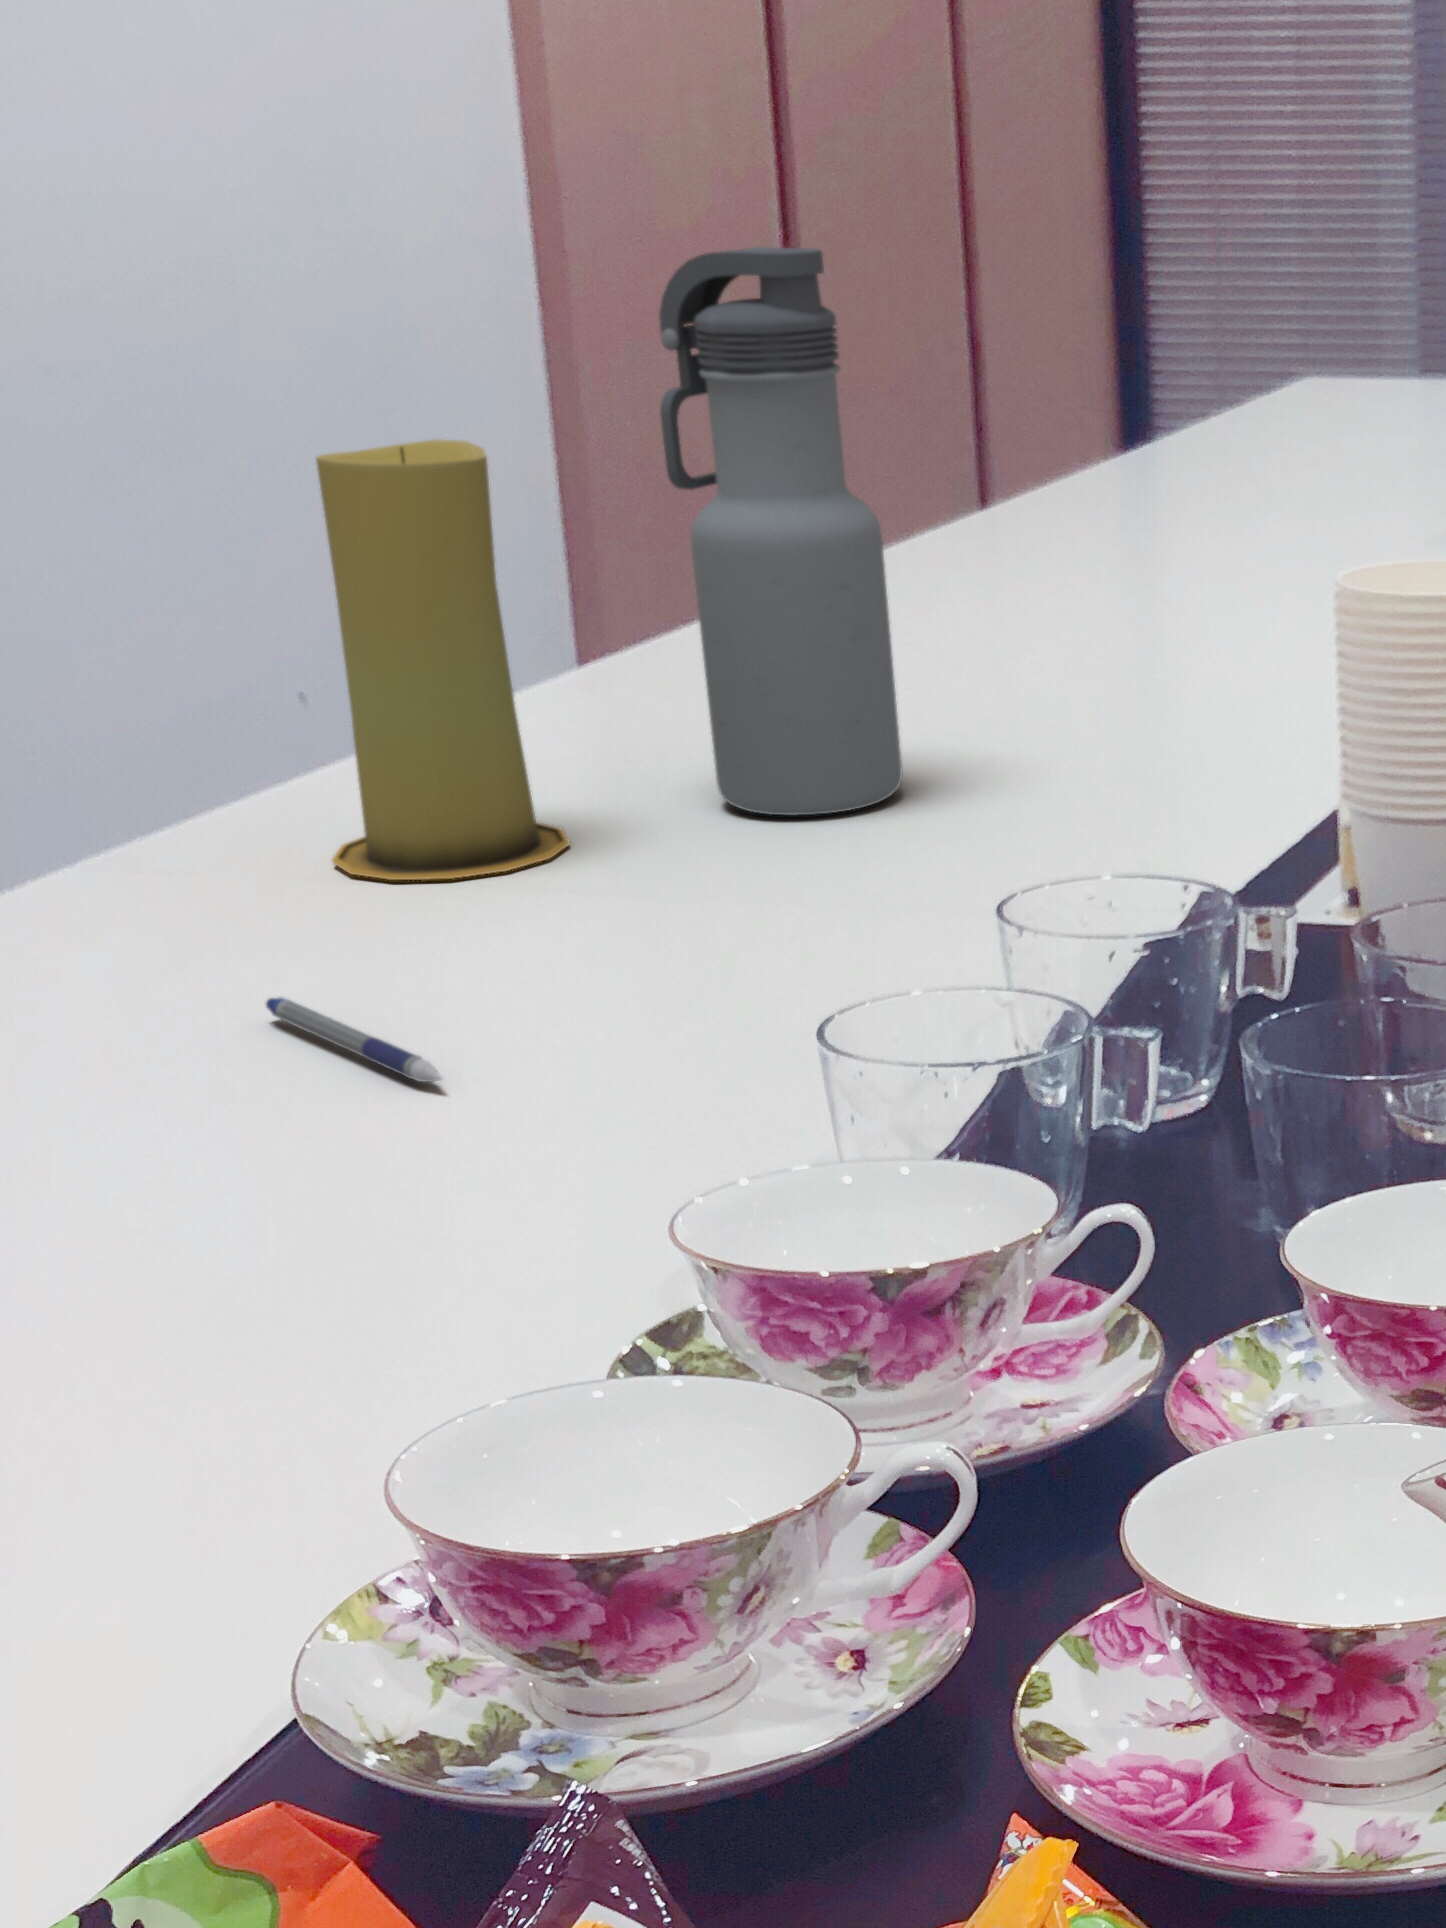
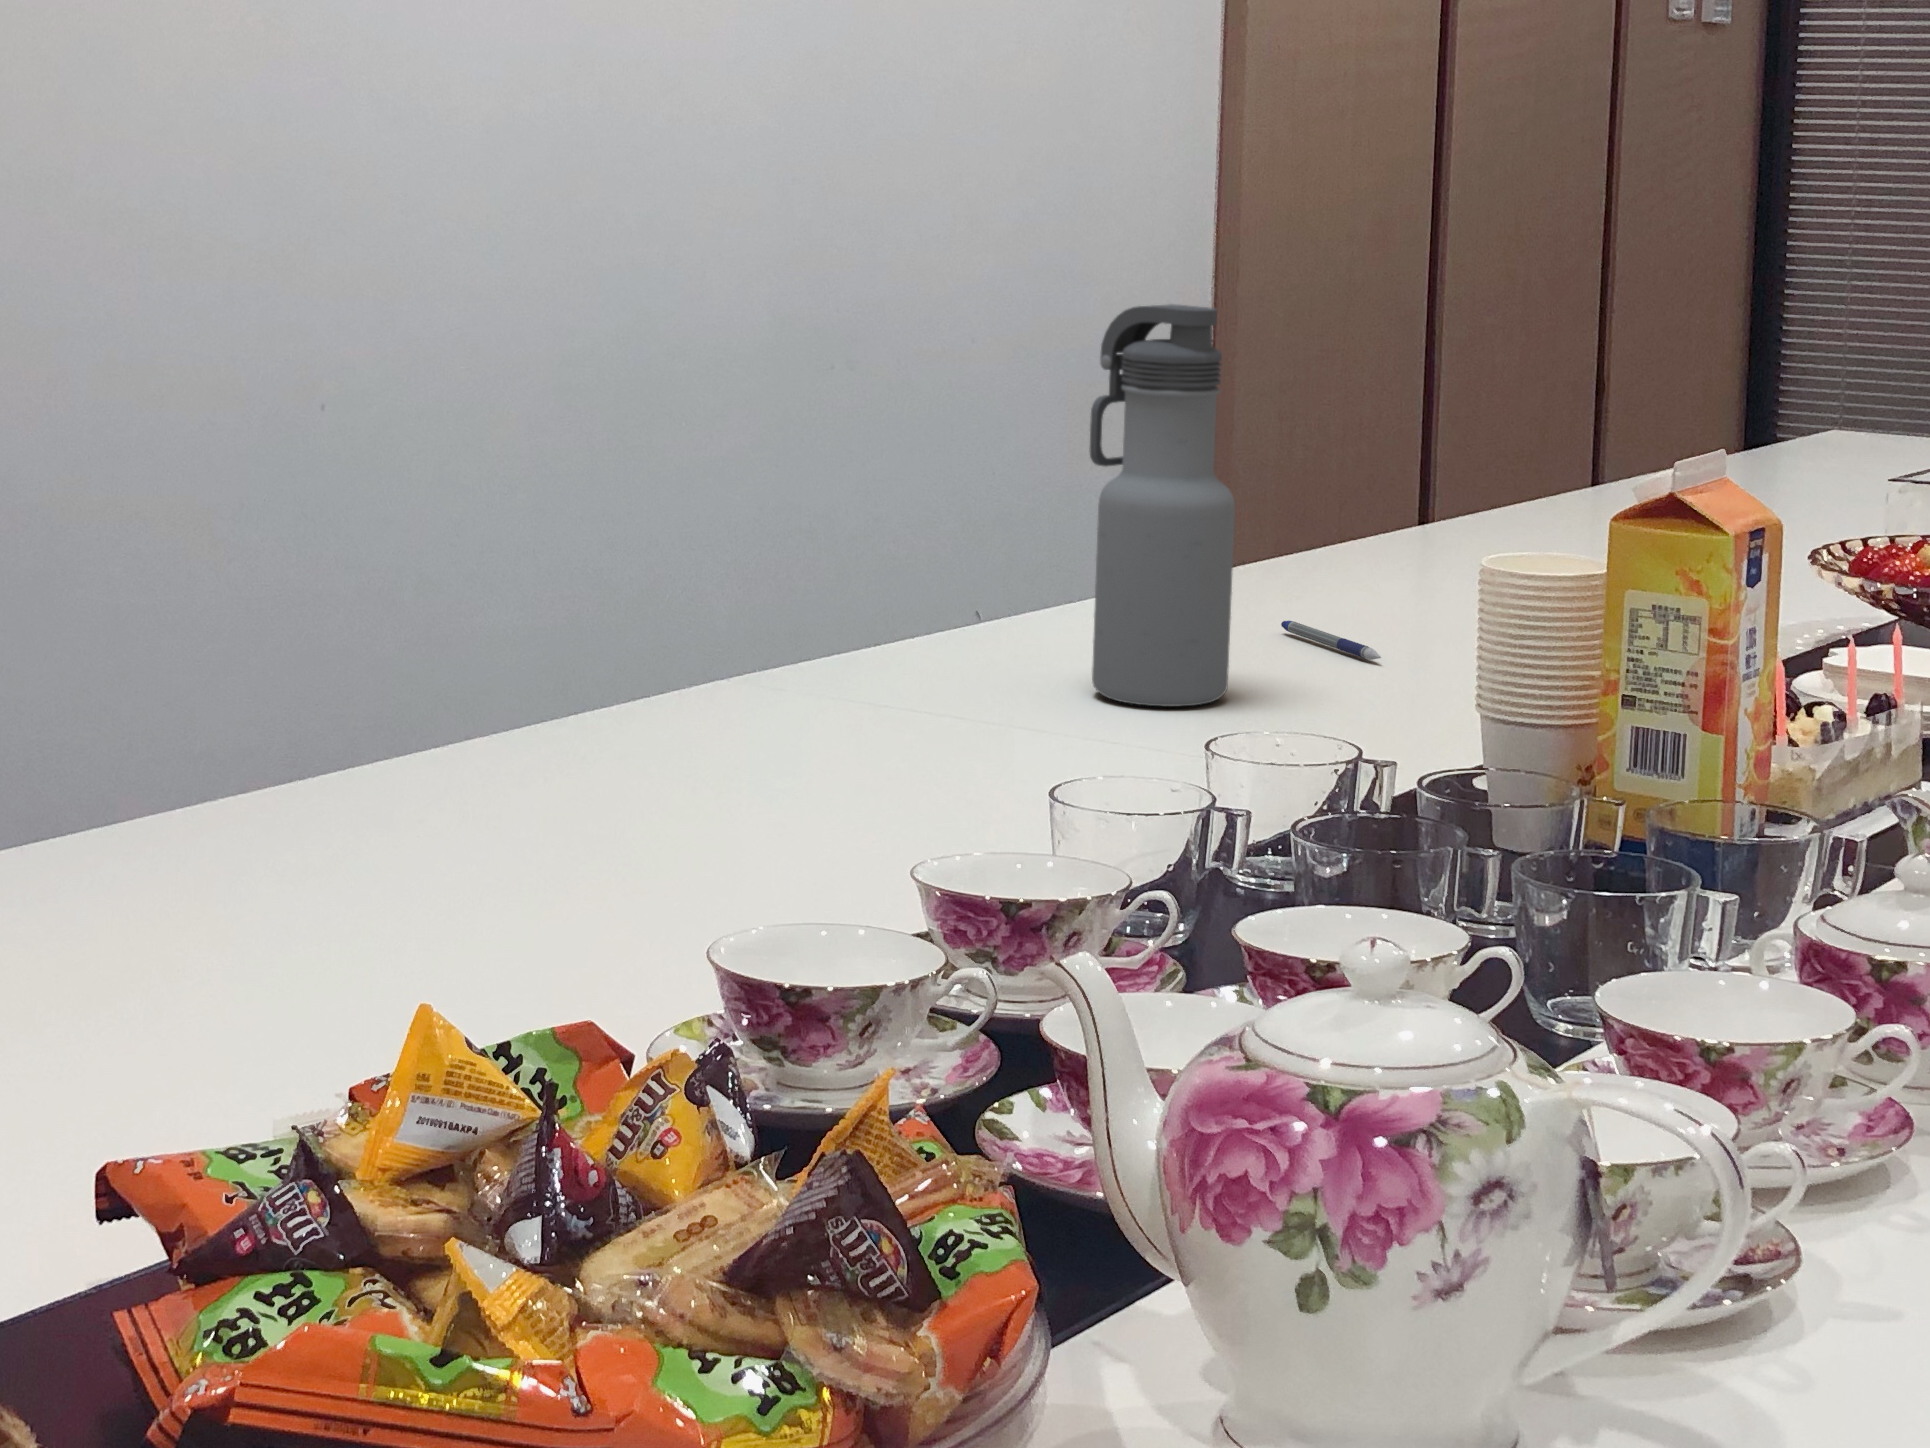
candle: present [316,440,570,880] -> none [816,416,977,715]
pen: present [266,997,442,1082] -> present [1281,621,1381,660]

